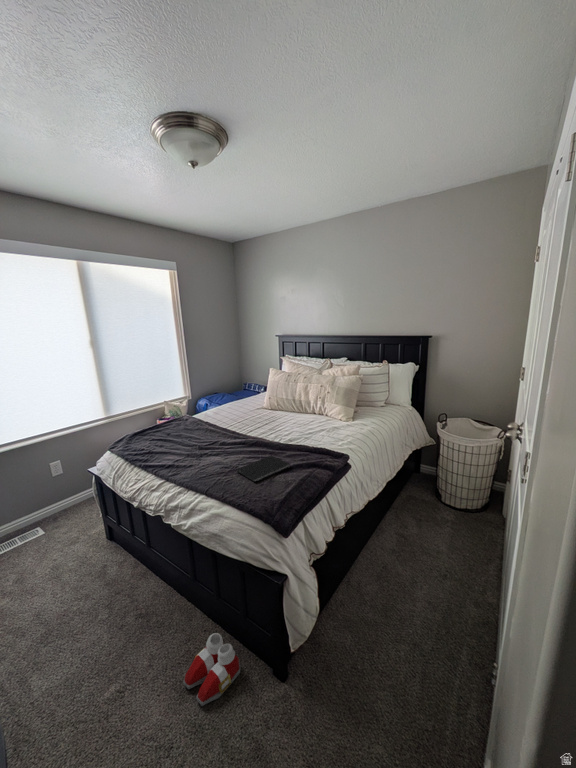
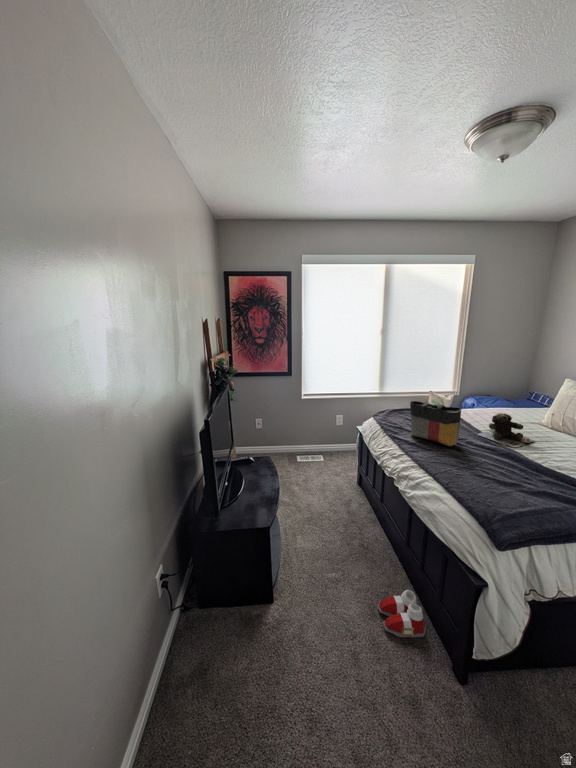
teddy bear: none [225,407,267,435] -> present [478,413,534,447]
tote bag: none [155,412,213,457] -> present [410,401,461,446]
notebook: present [237,456,290,482] -> none [472,469,541,492]

